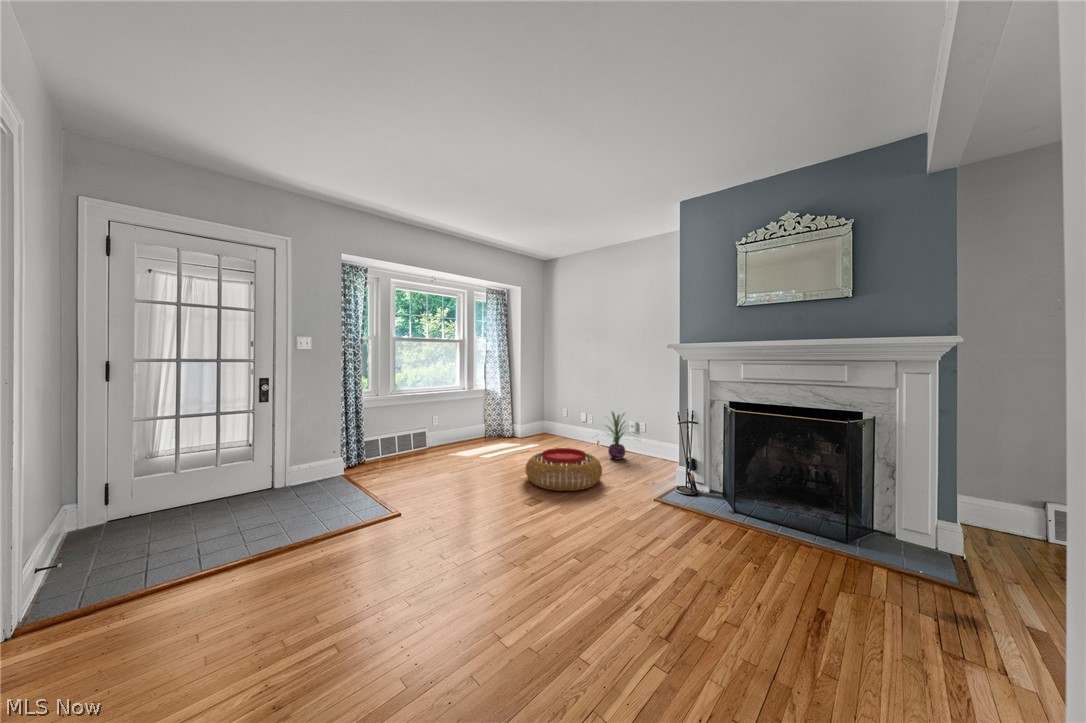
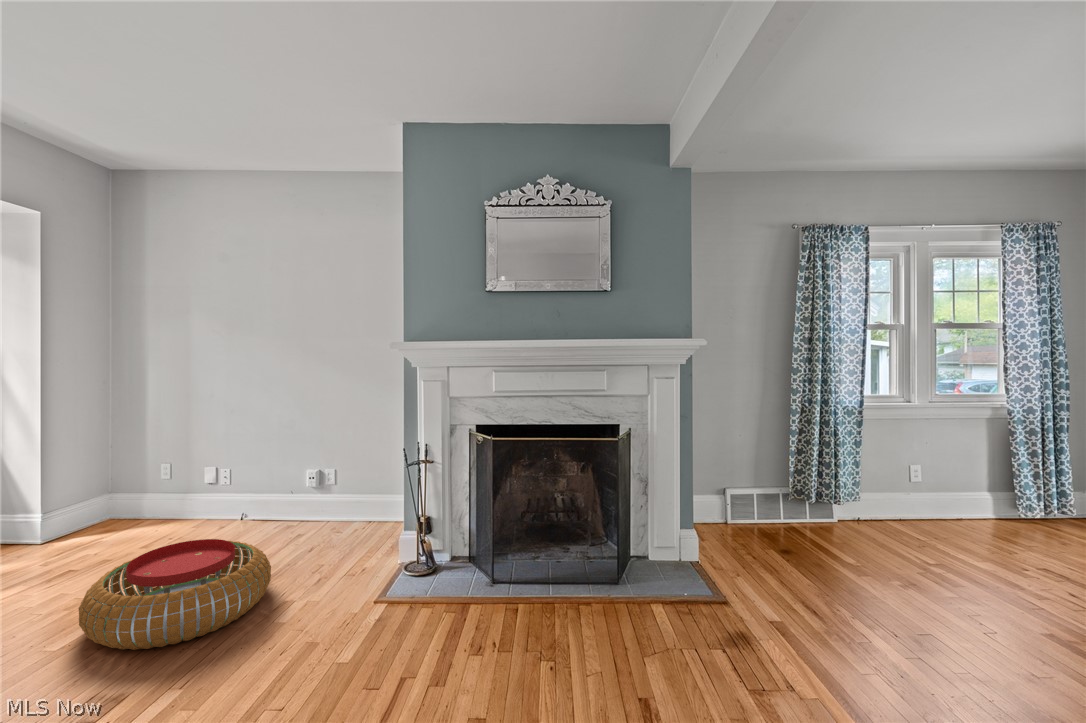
decorative plant: present [606,412,625,459] -> none [235,449,329,531]

